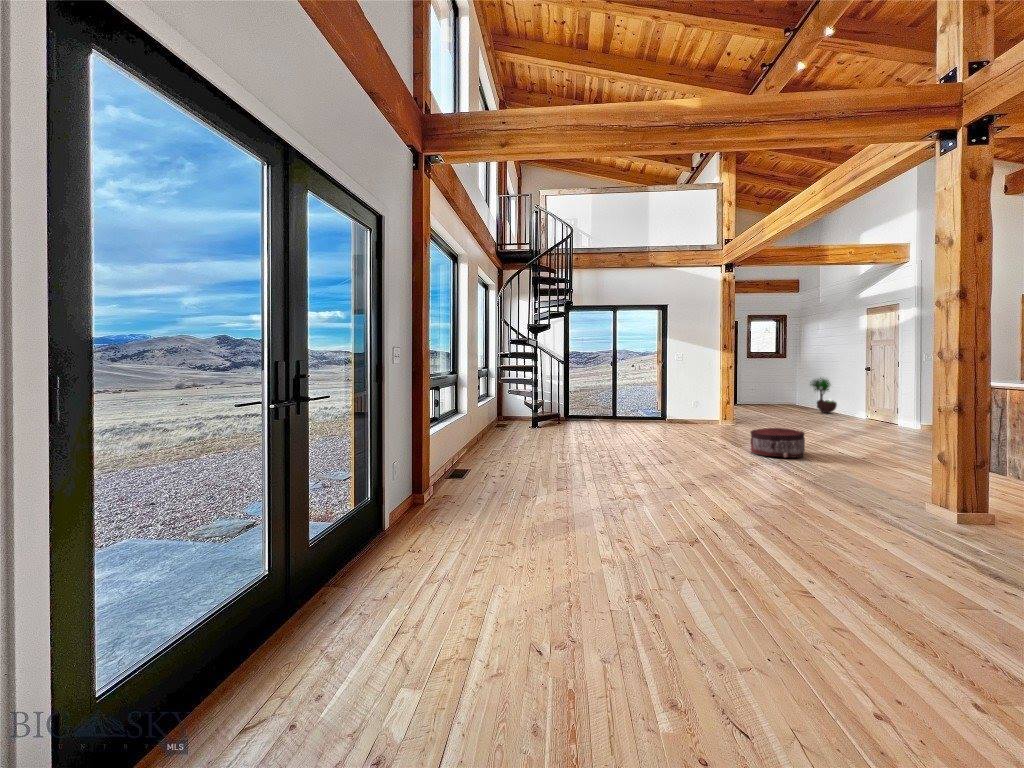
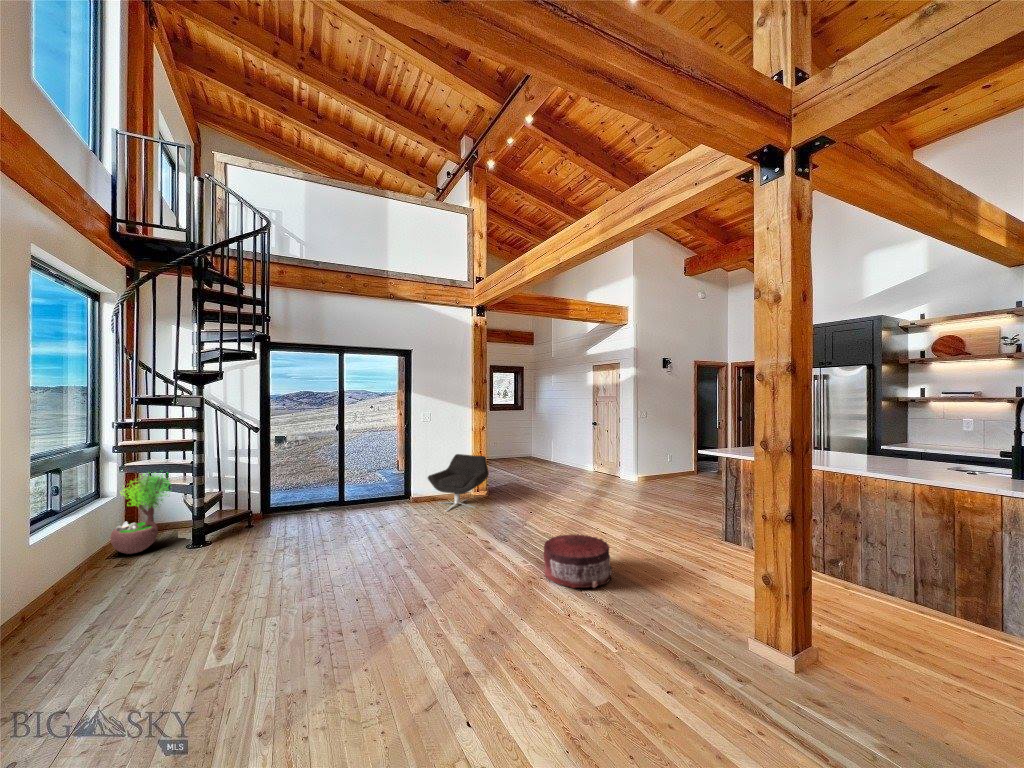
potted tree: present [810,378,837,413] -> present [111,472,171,554]
lounge chair: none [679,388,733,427] -> present [428,454,489,511]

